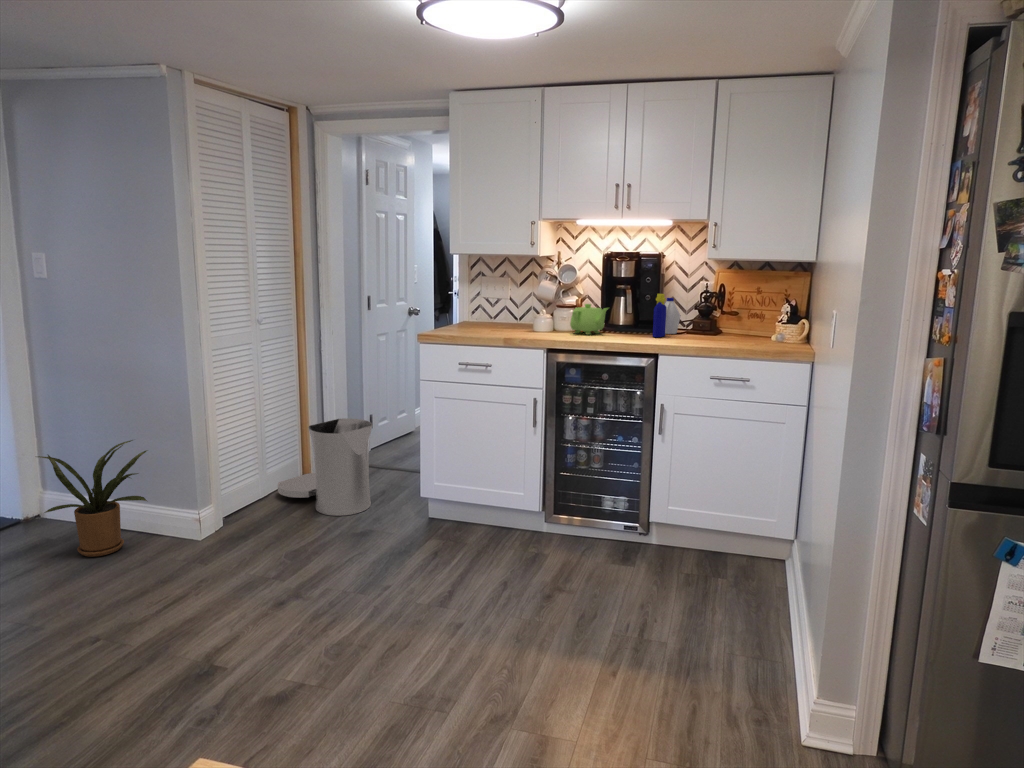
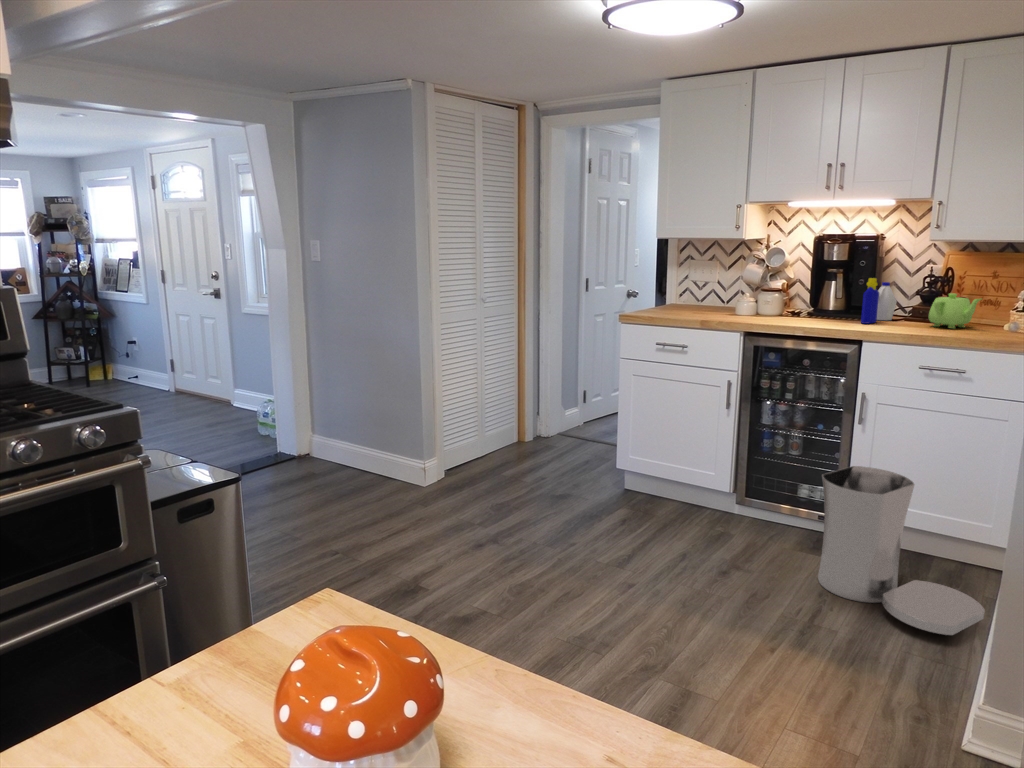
teapot: present [570,304,608,335] -> present [929,293,981,329]
trash can: present [278,418,372,516] -> present [818,466,985,635]
house plant: present [38,440,147,557] -> none [306,399,391,493]

